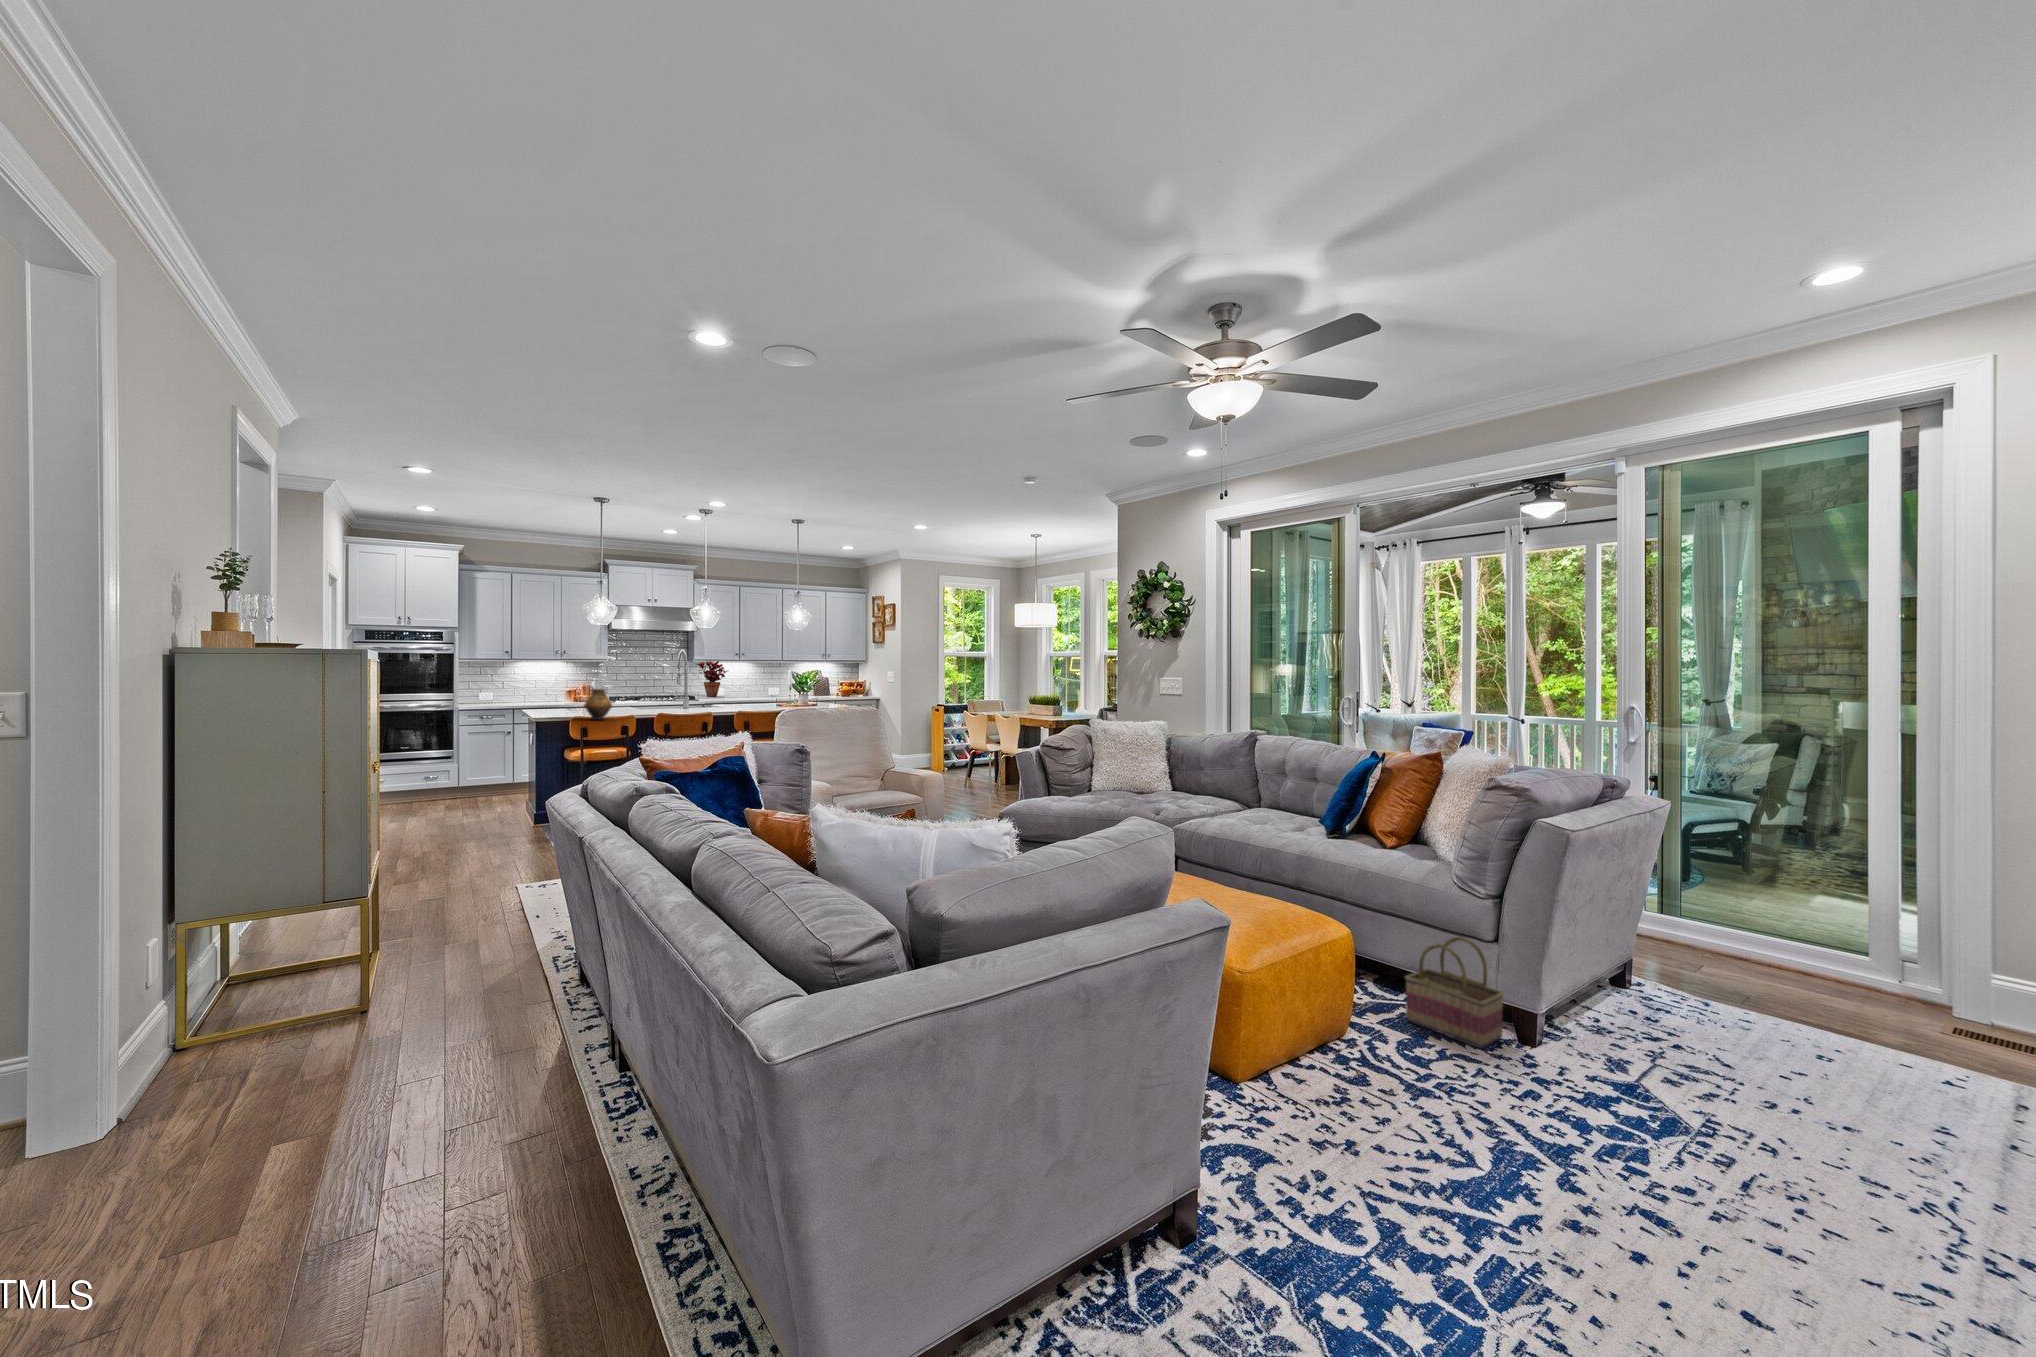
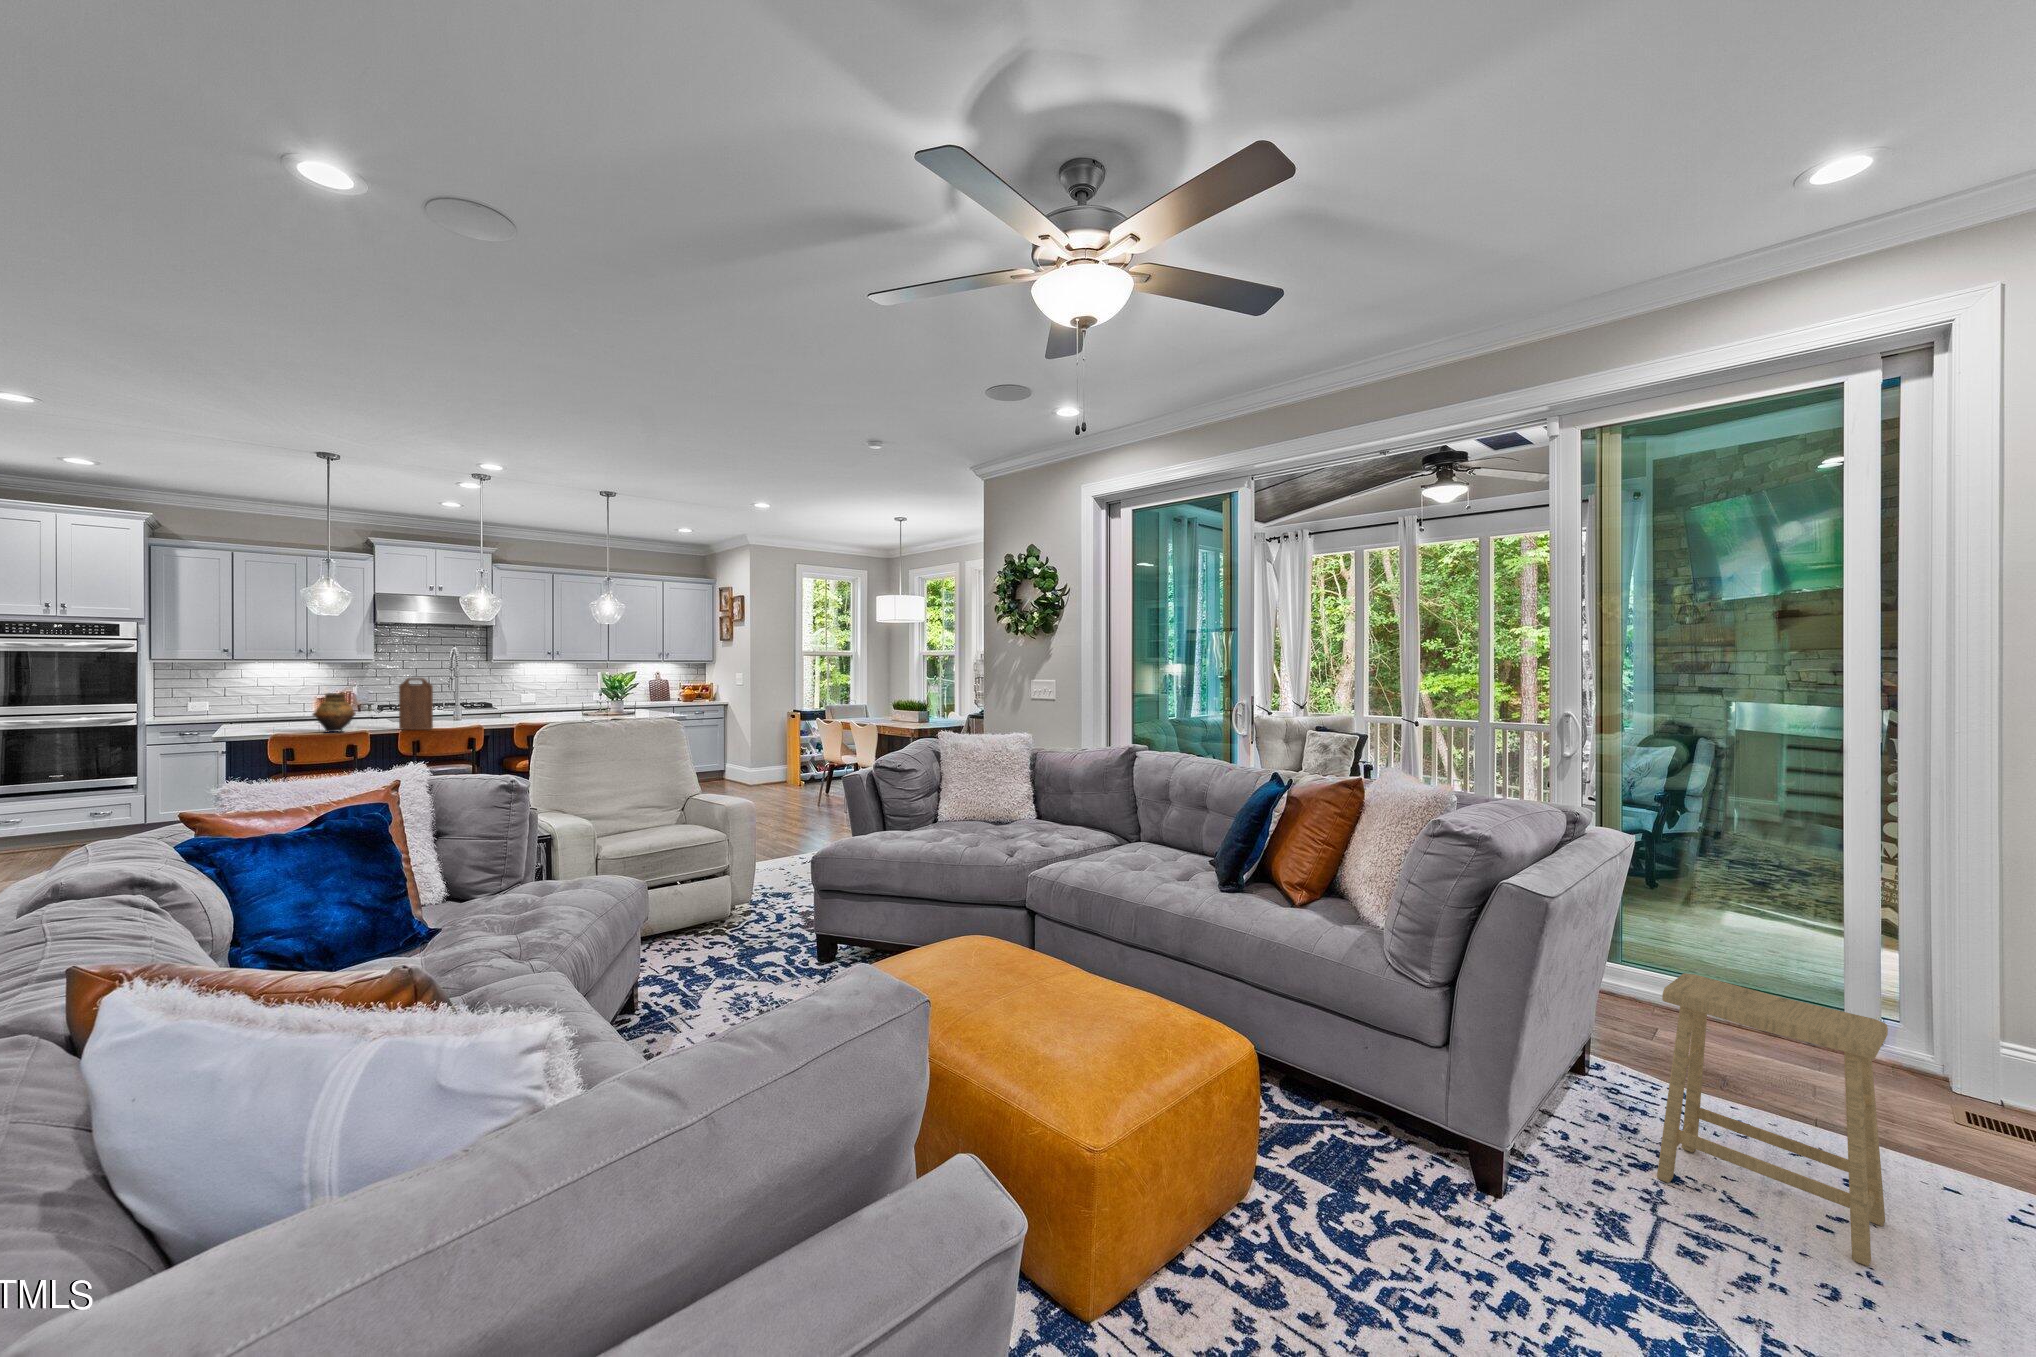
potted plant: present [697,661,728,696] -> none [502,659,544,701]
cutting board: none [642,676,668,719] -> present [399,678,433,730]
footstool: none [1662,898,1836,1095] -> present [1657,973,1888,1266]
basket: present [1405,937,1504,1048] -> none [1325,1038,1459,1208]

